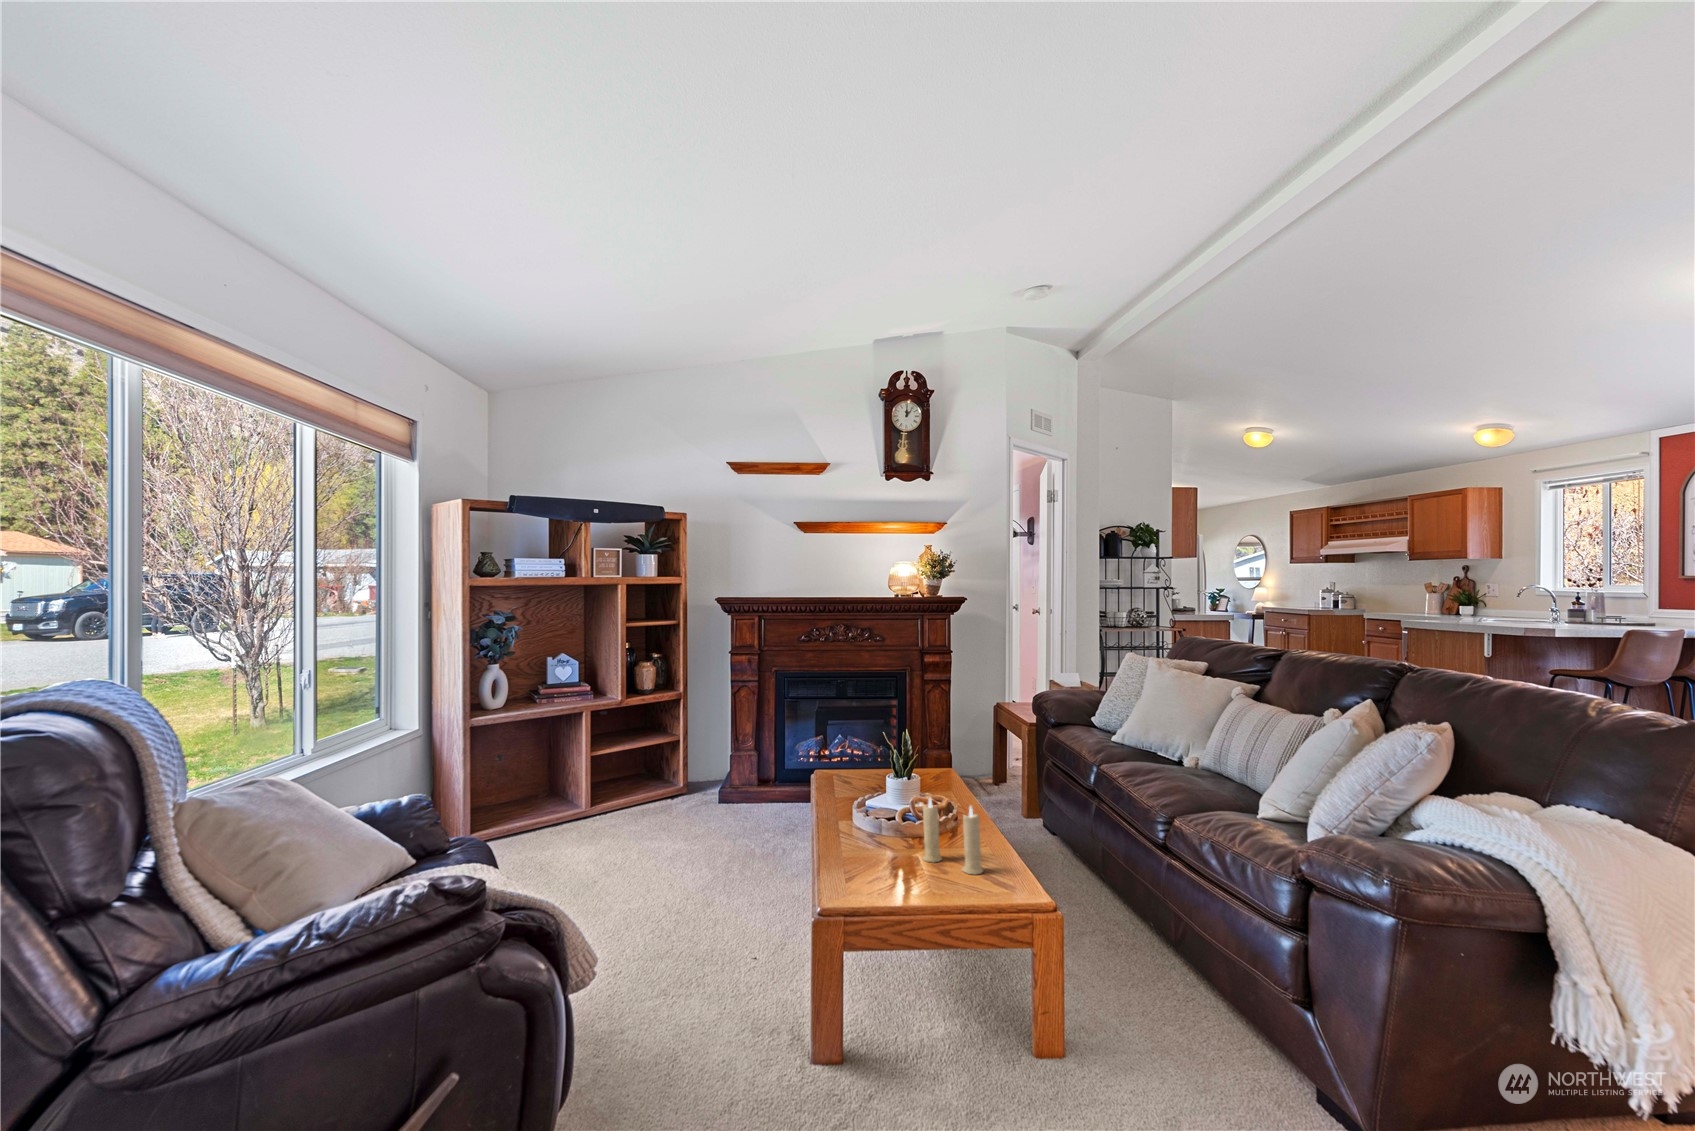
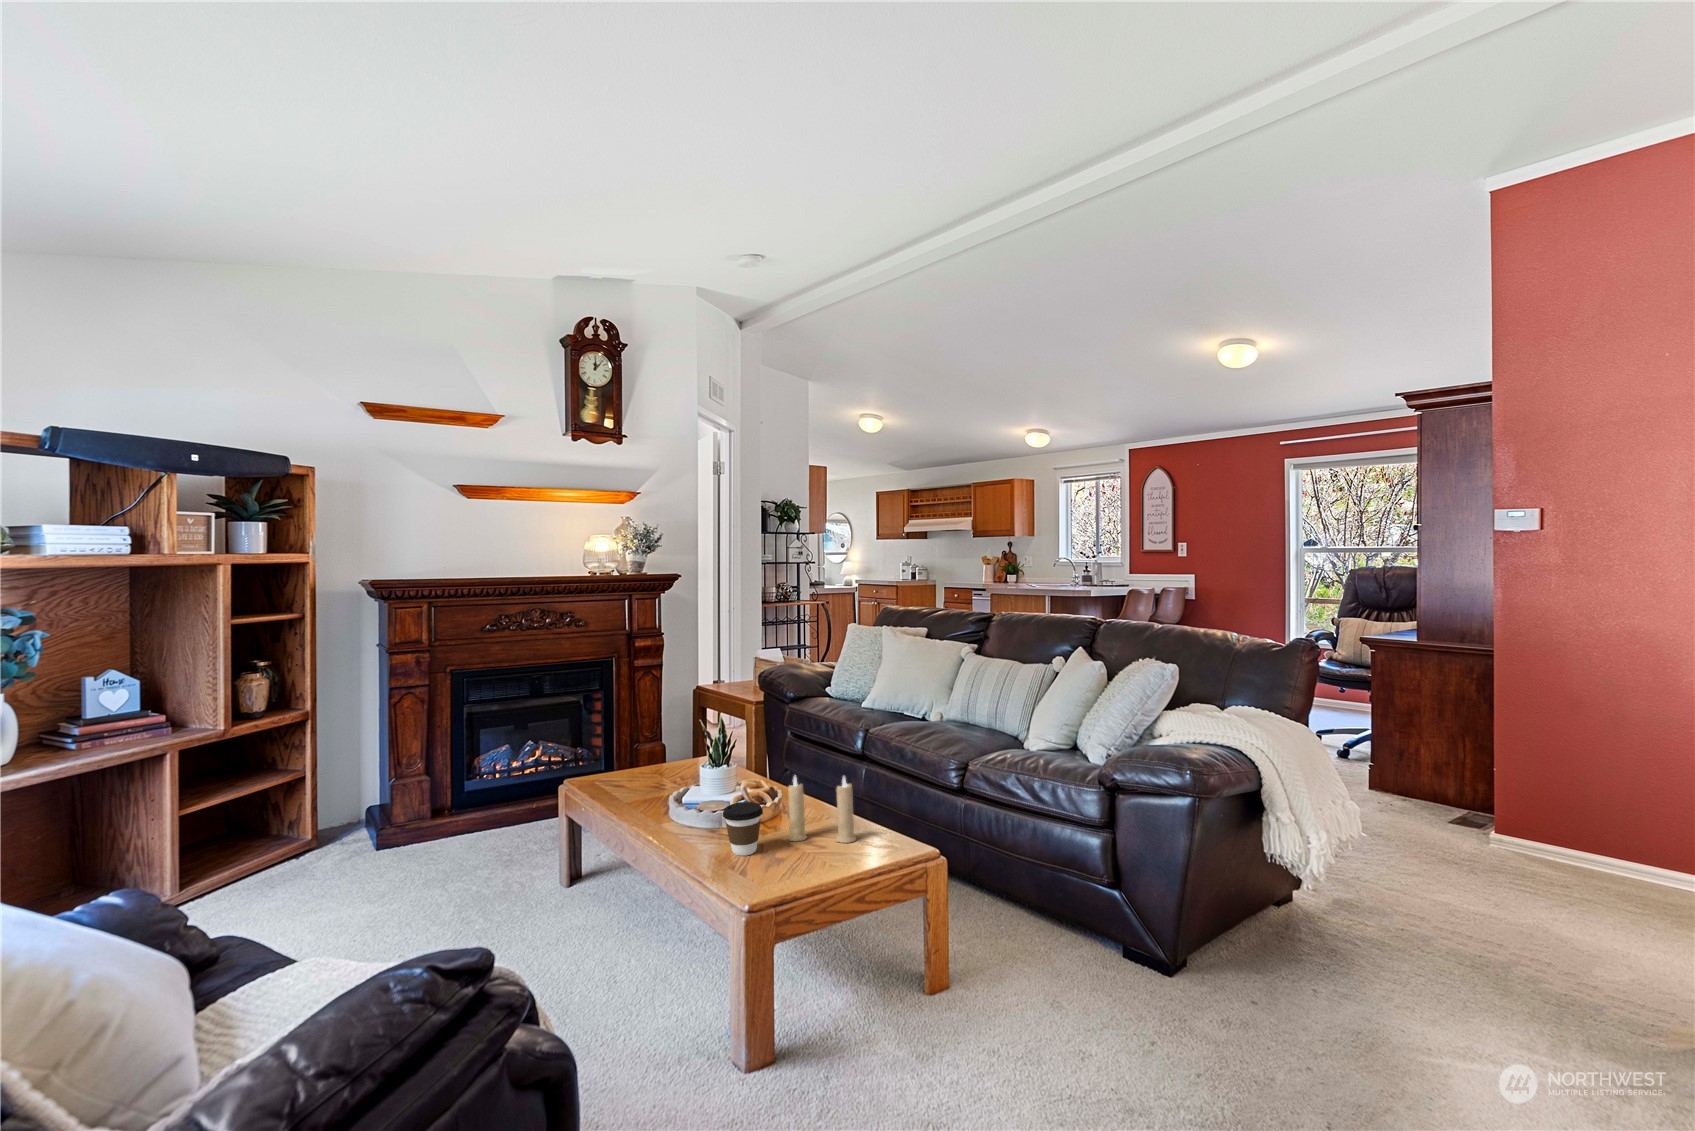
coffee cup: none [855,813,892,864] -> present [723,802,763,856]

